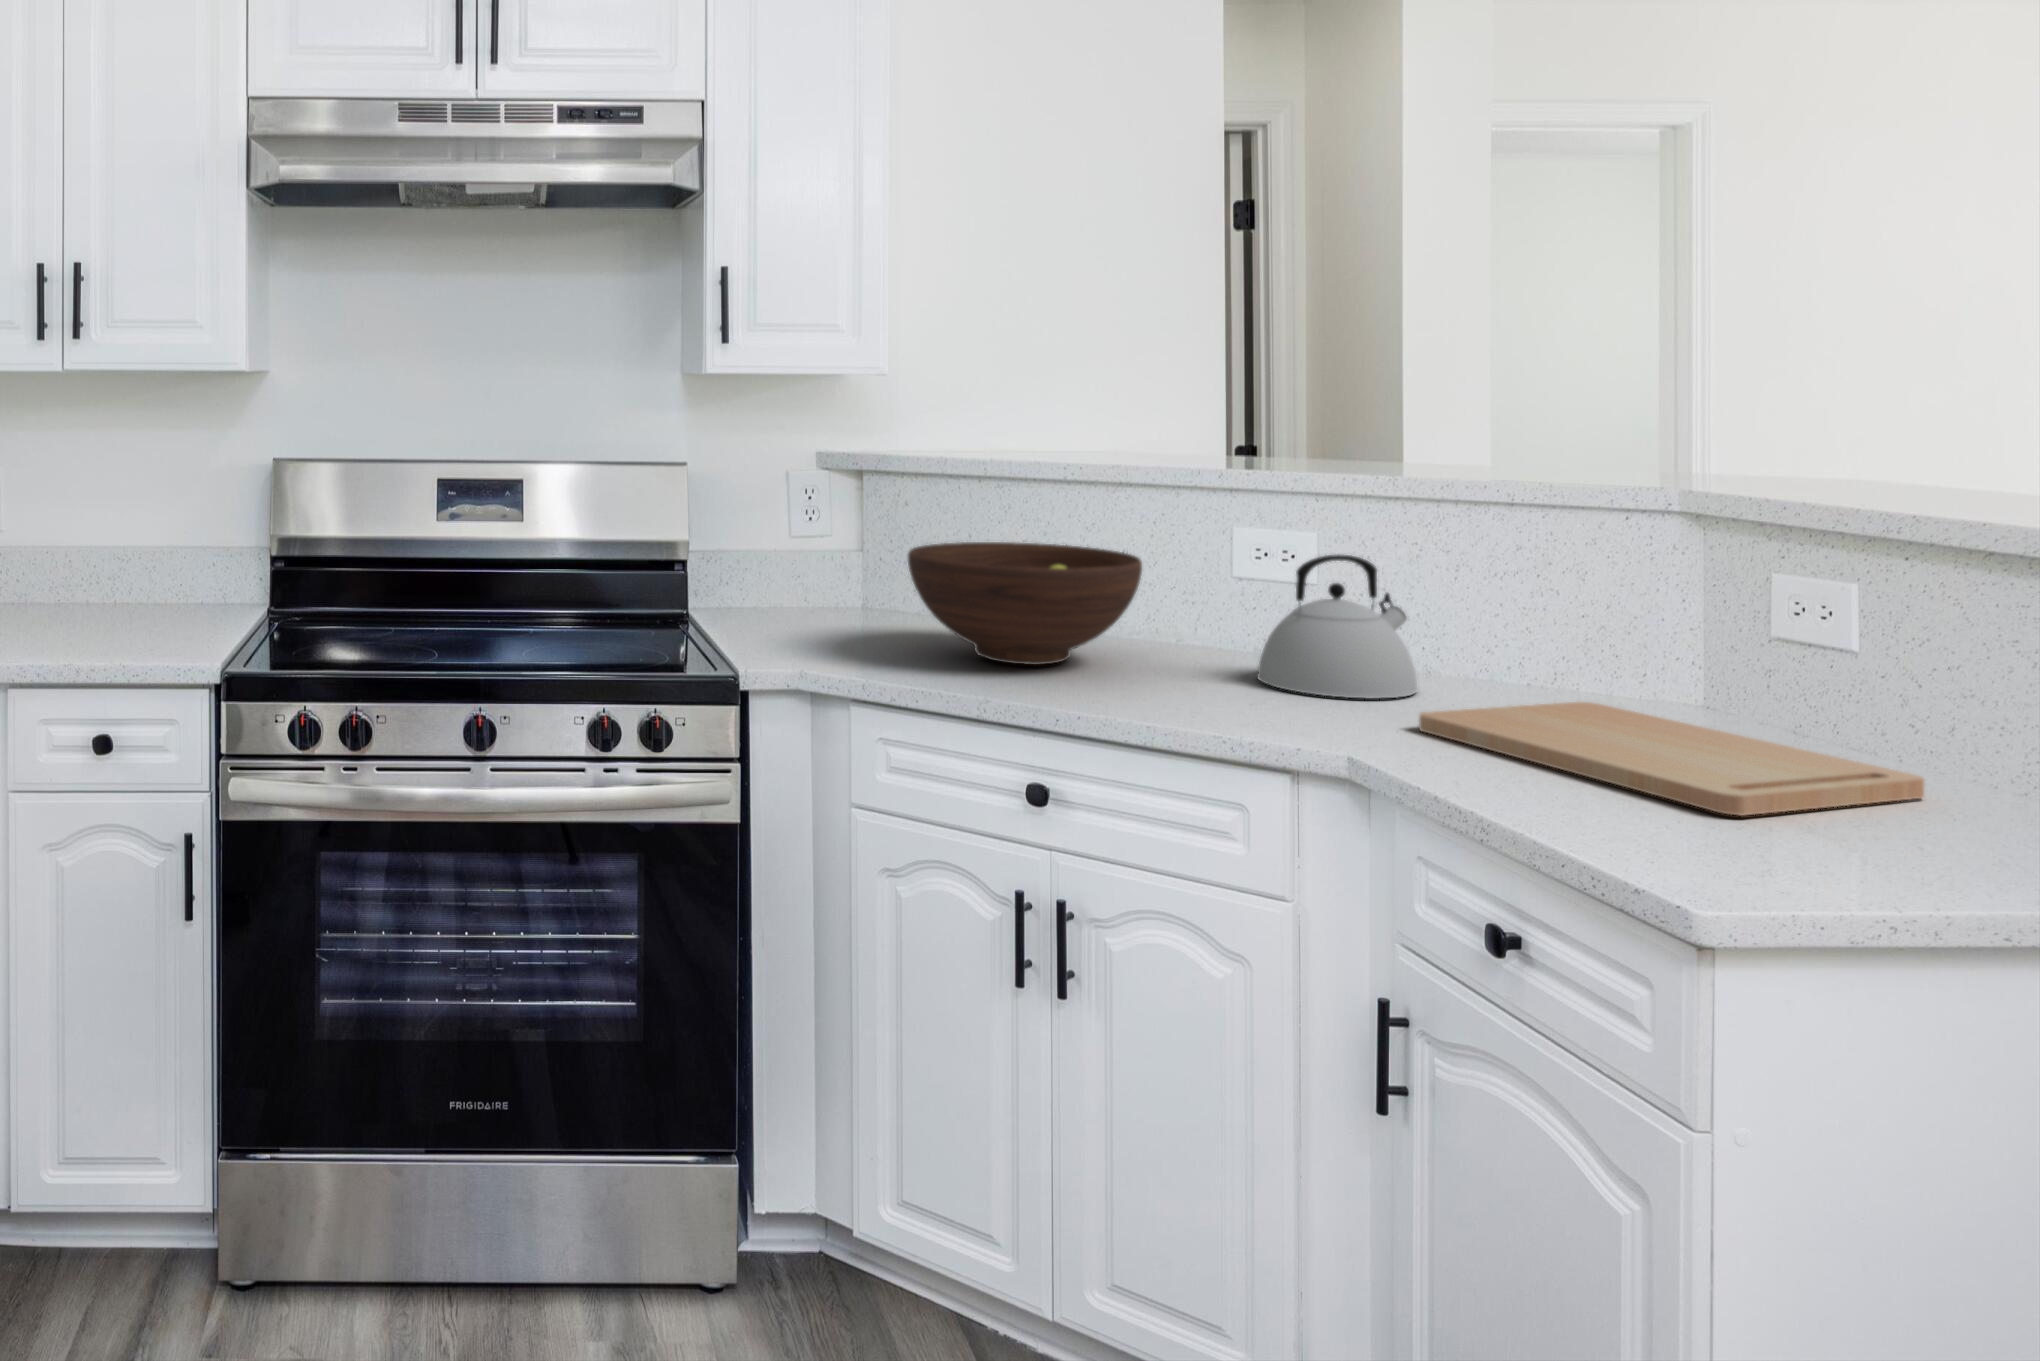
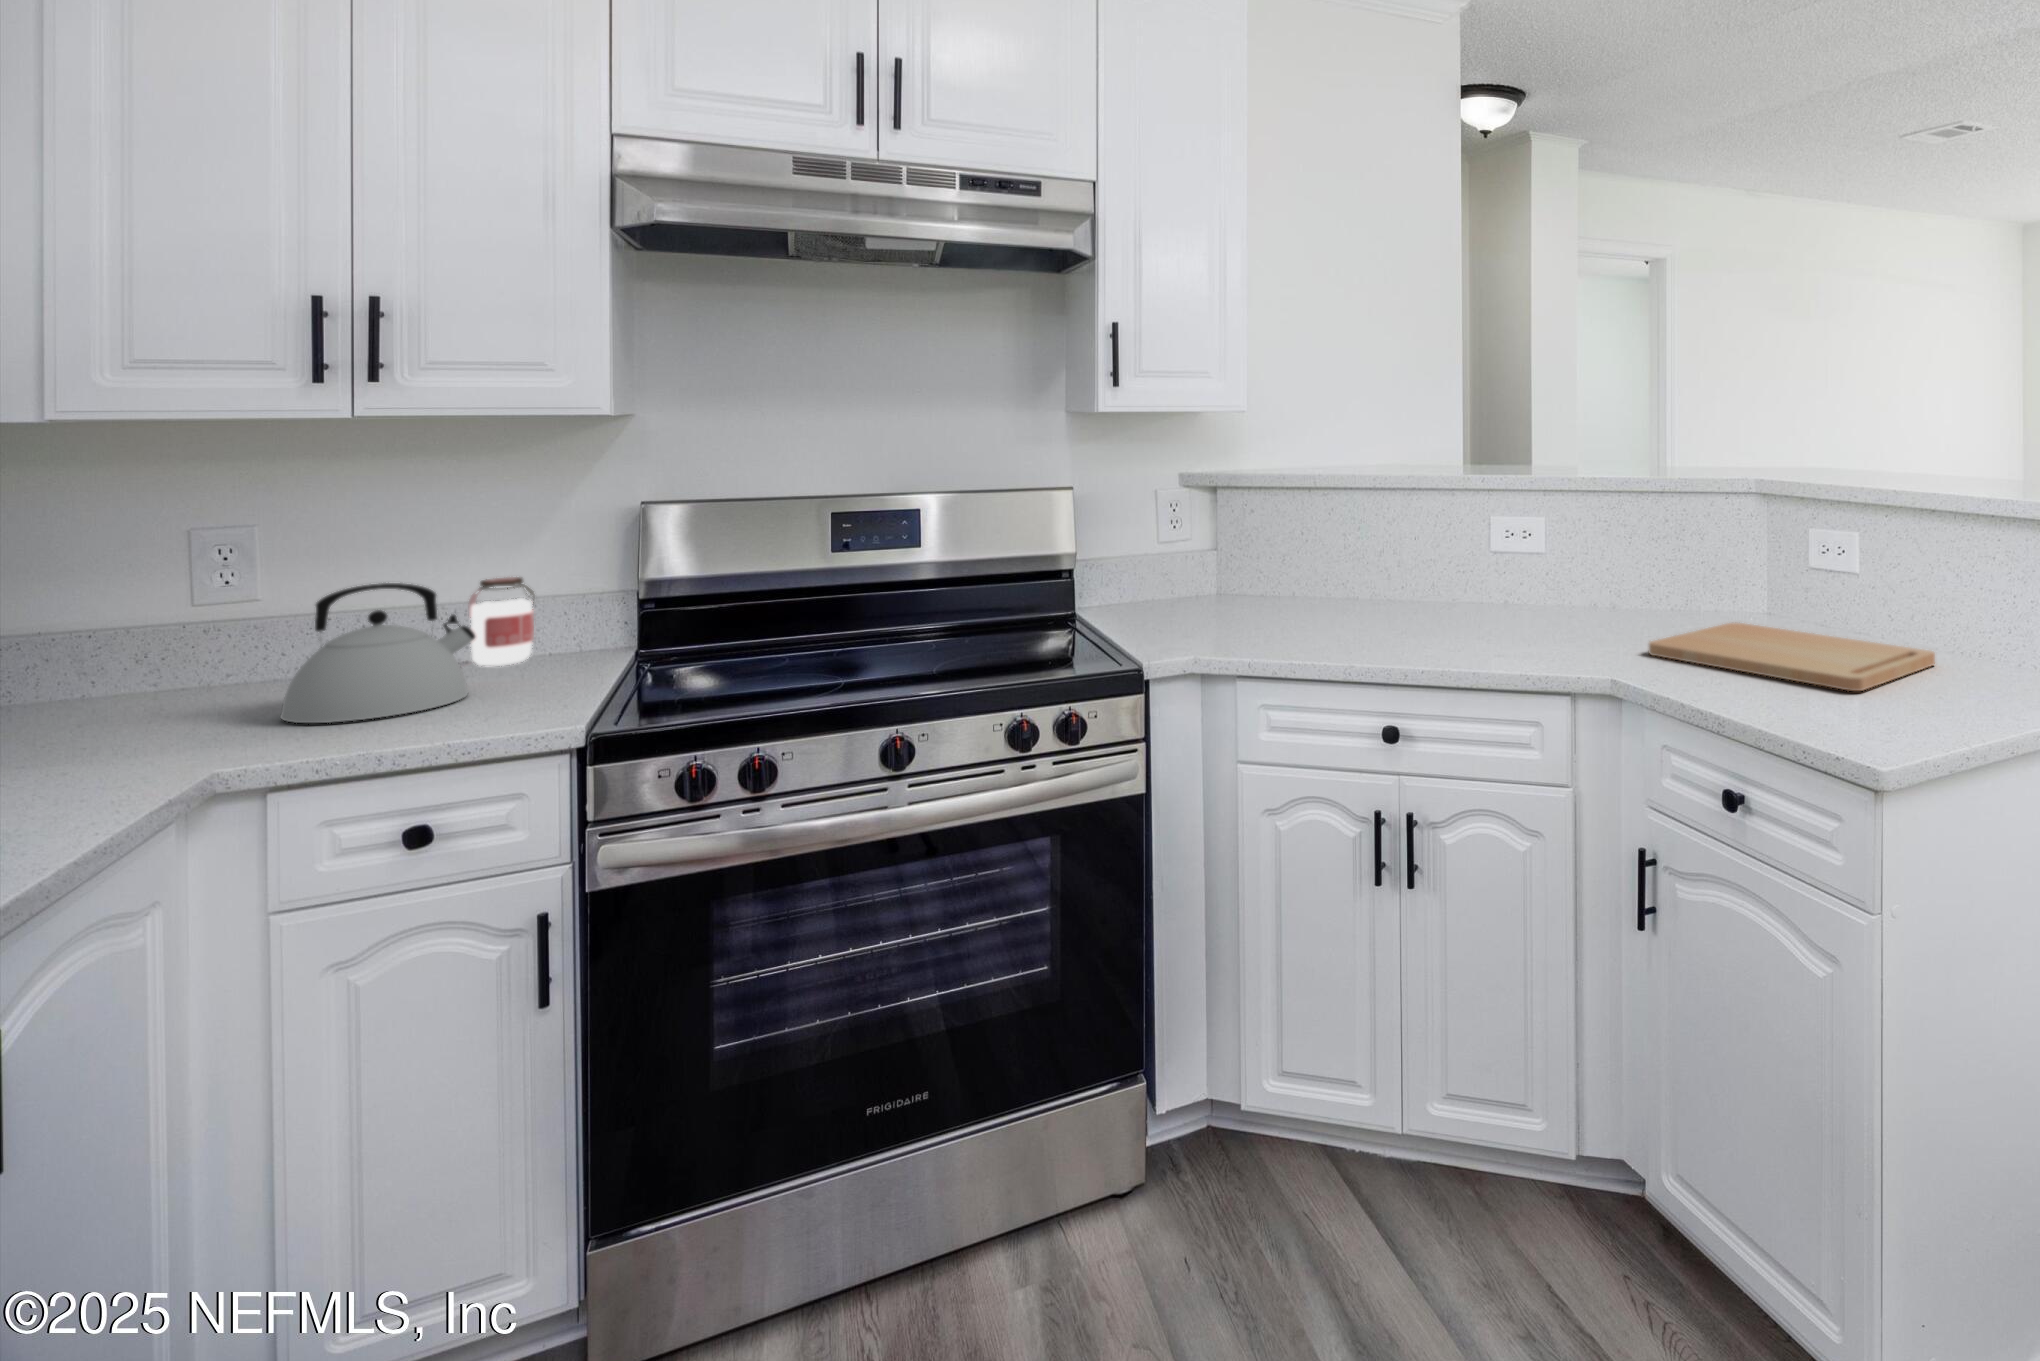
jar: none [143,525,193,610] -> present [469,577,534,666]
fruit bowl: present [908,542,1142,665] -> none [1272,539,1448,634]
kettle: present [1257,555,1418,699] -> present [281,583,476,723]

